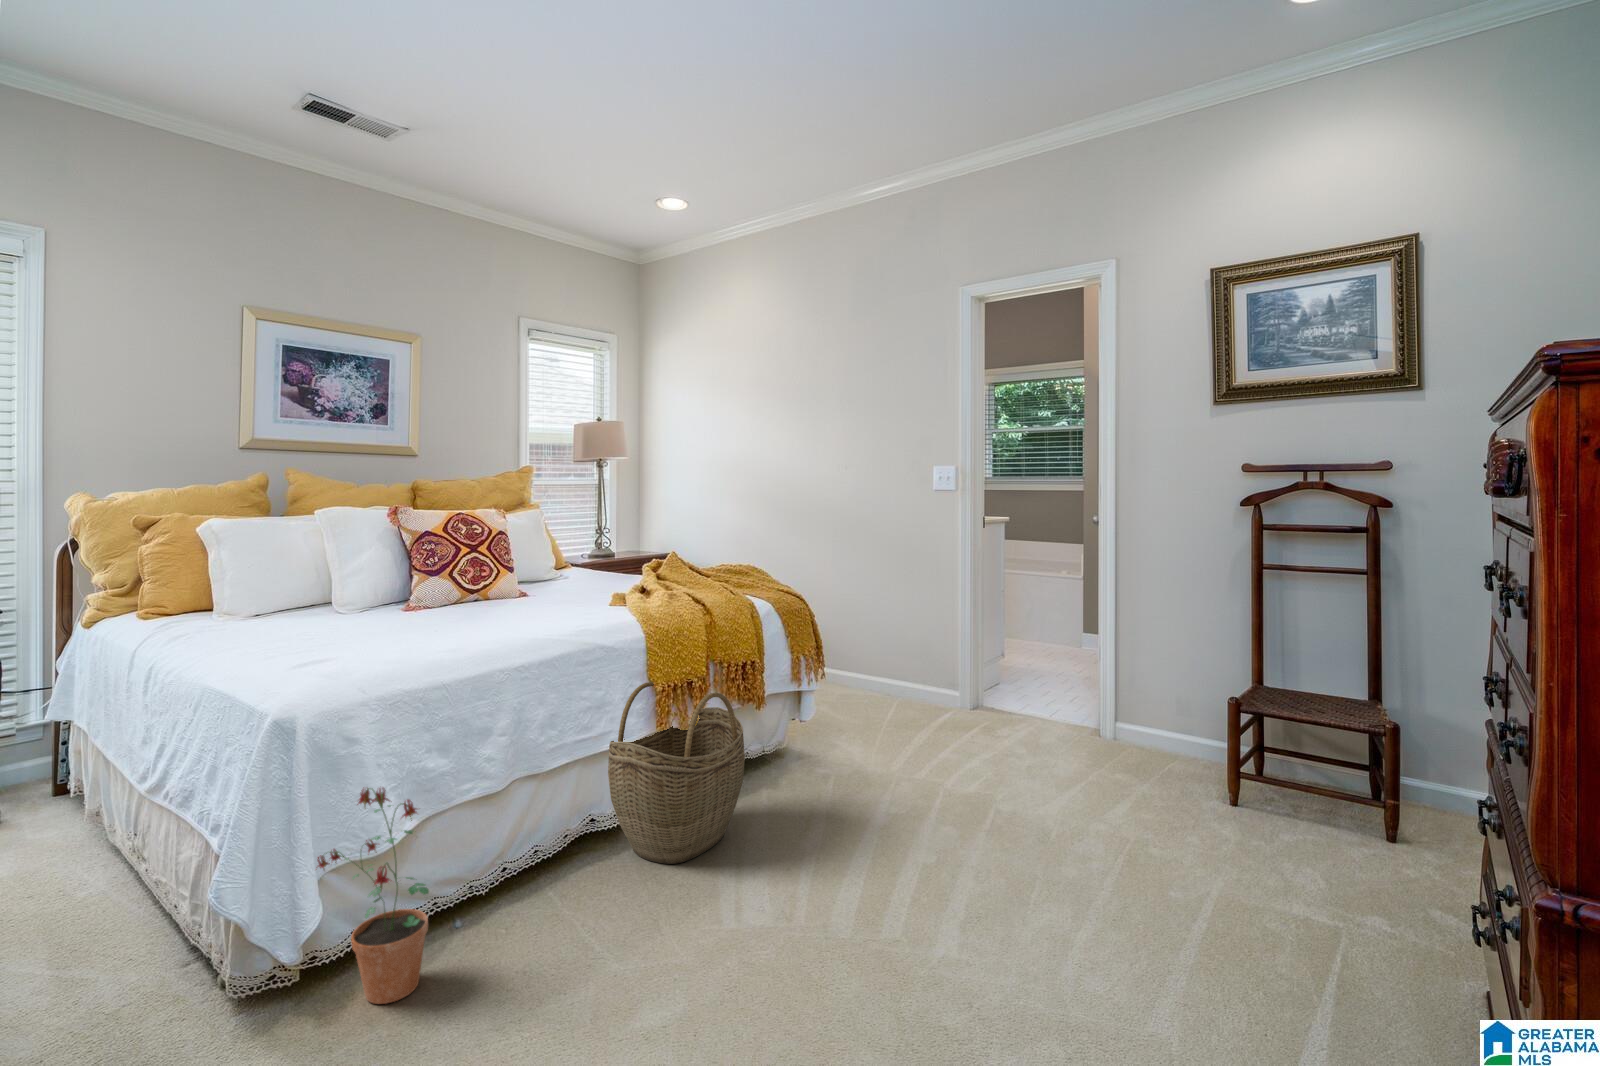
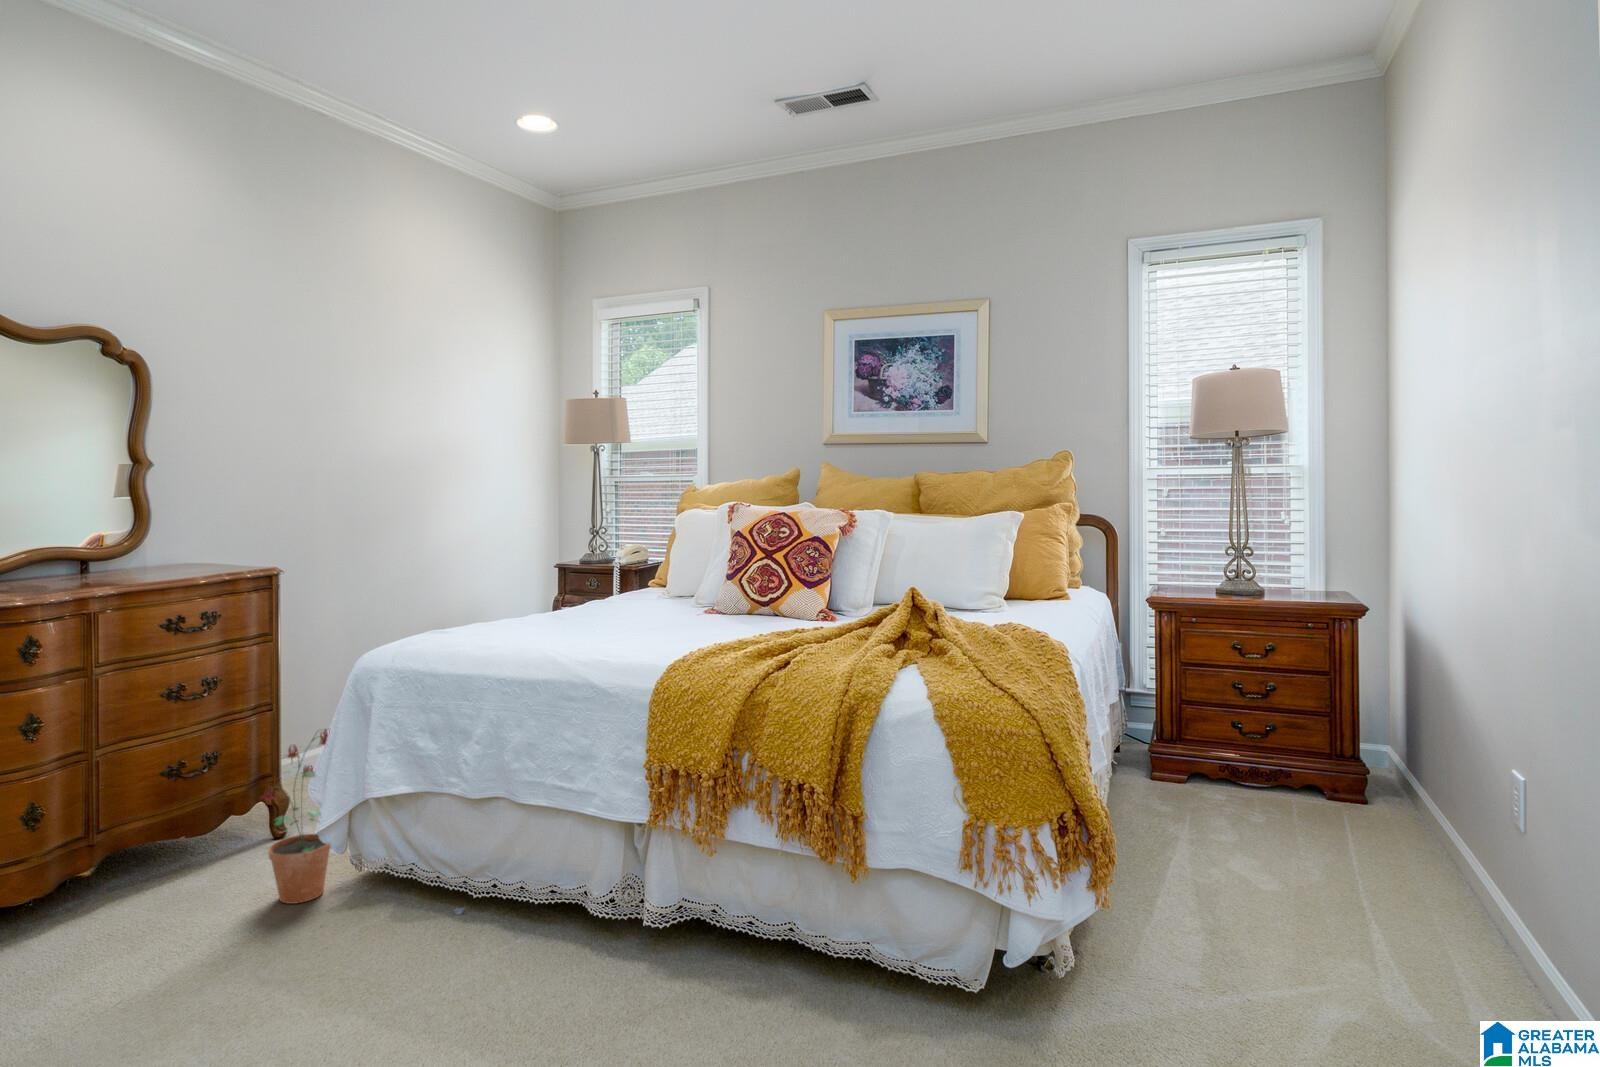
woven basket: present [608,682,745,864] -> none [443,745,644,1005]

